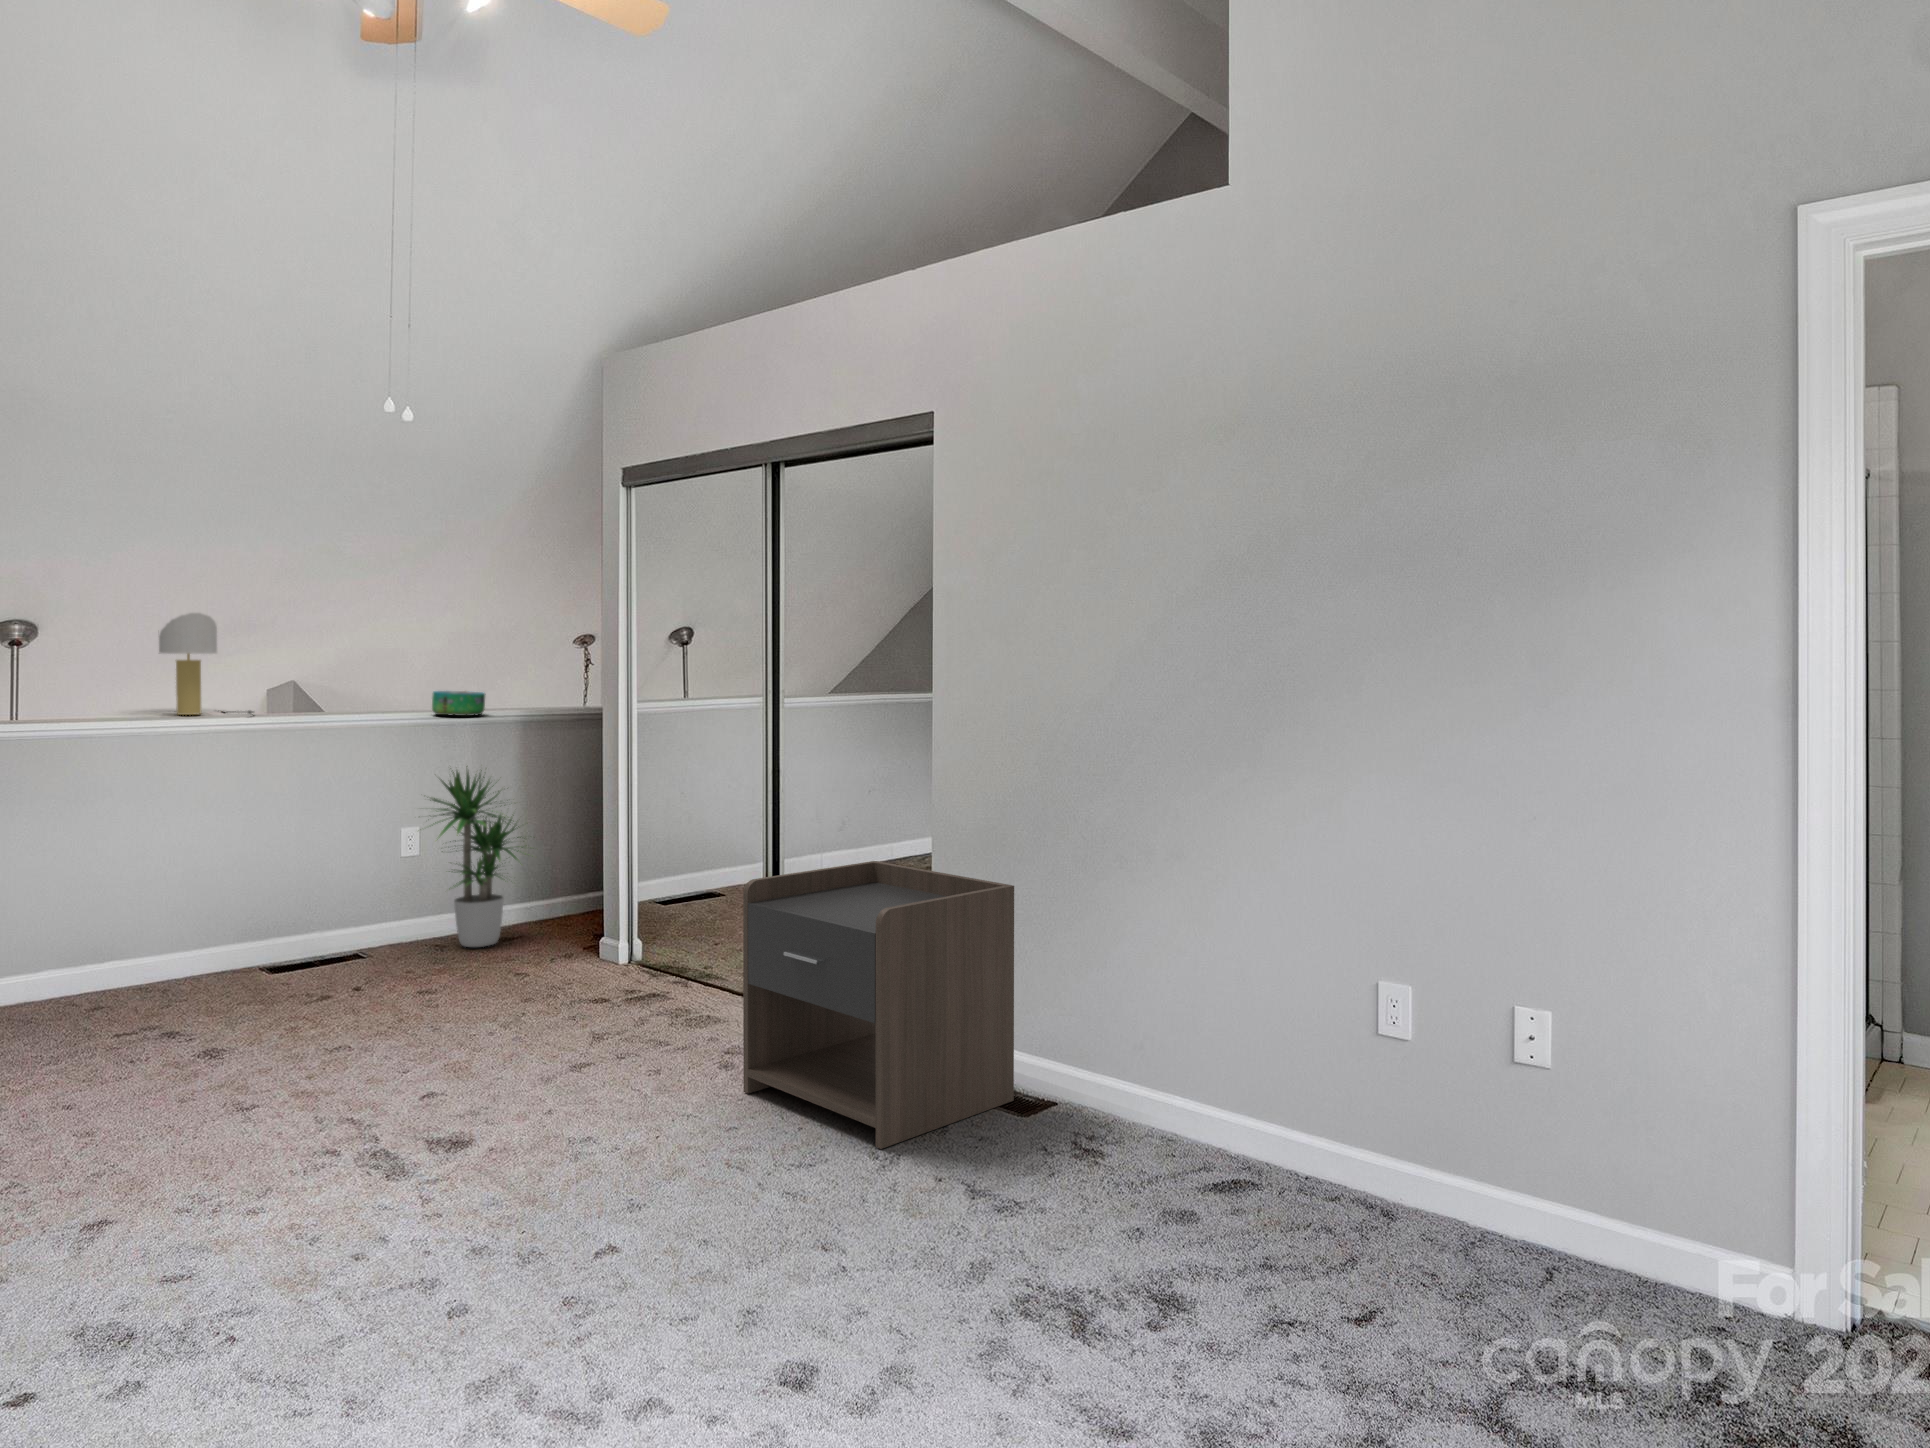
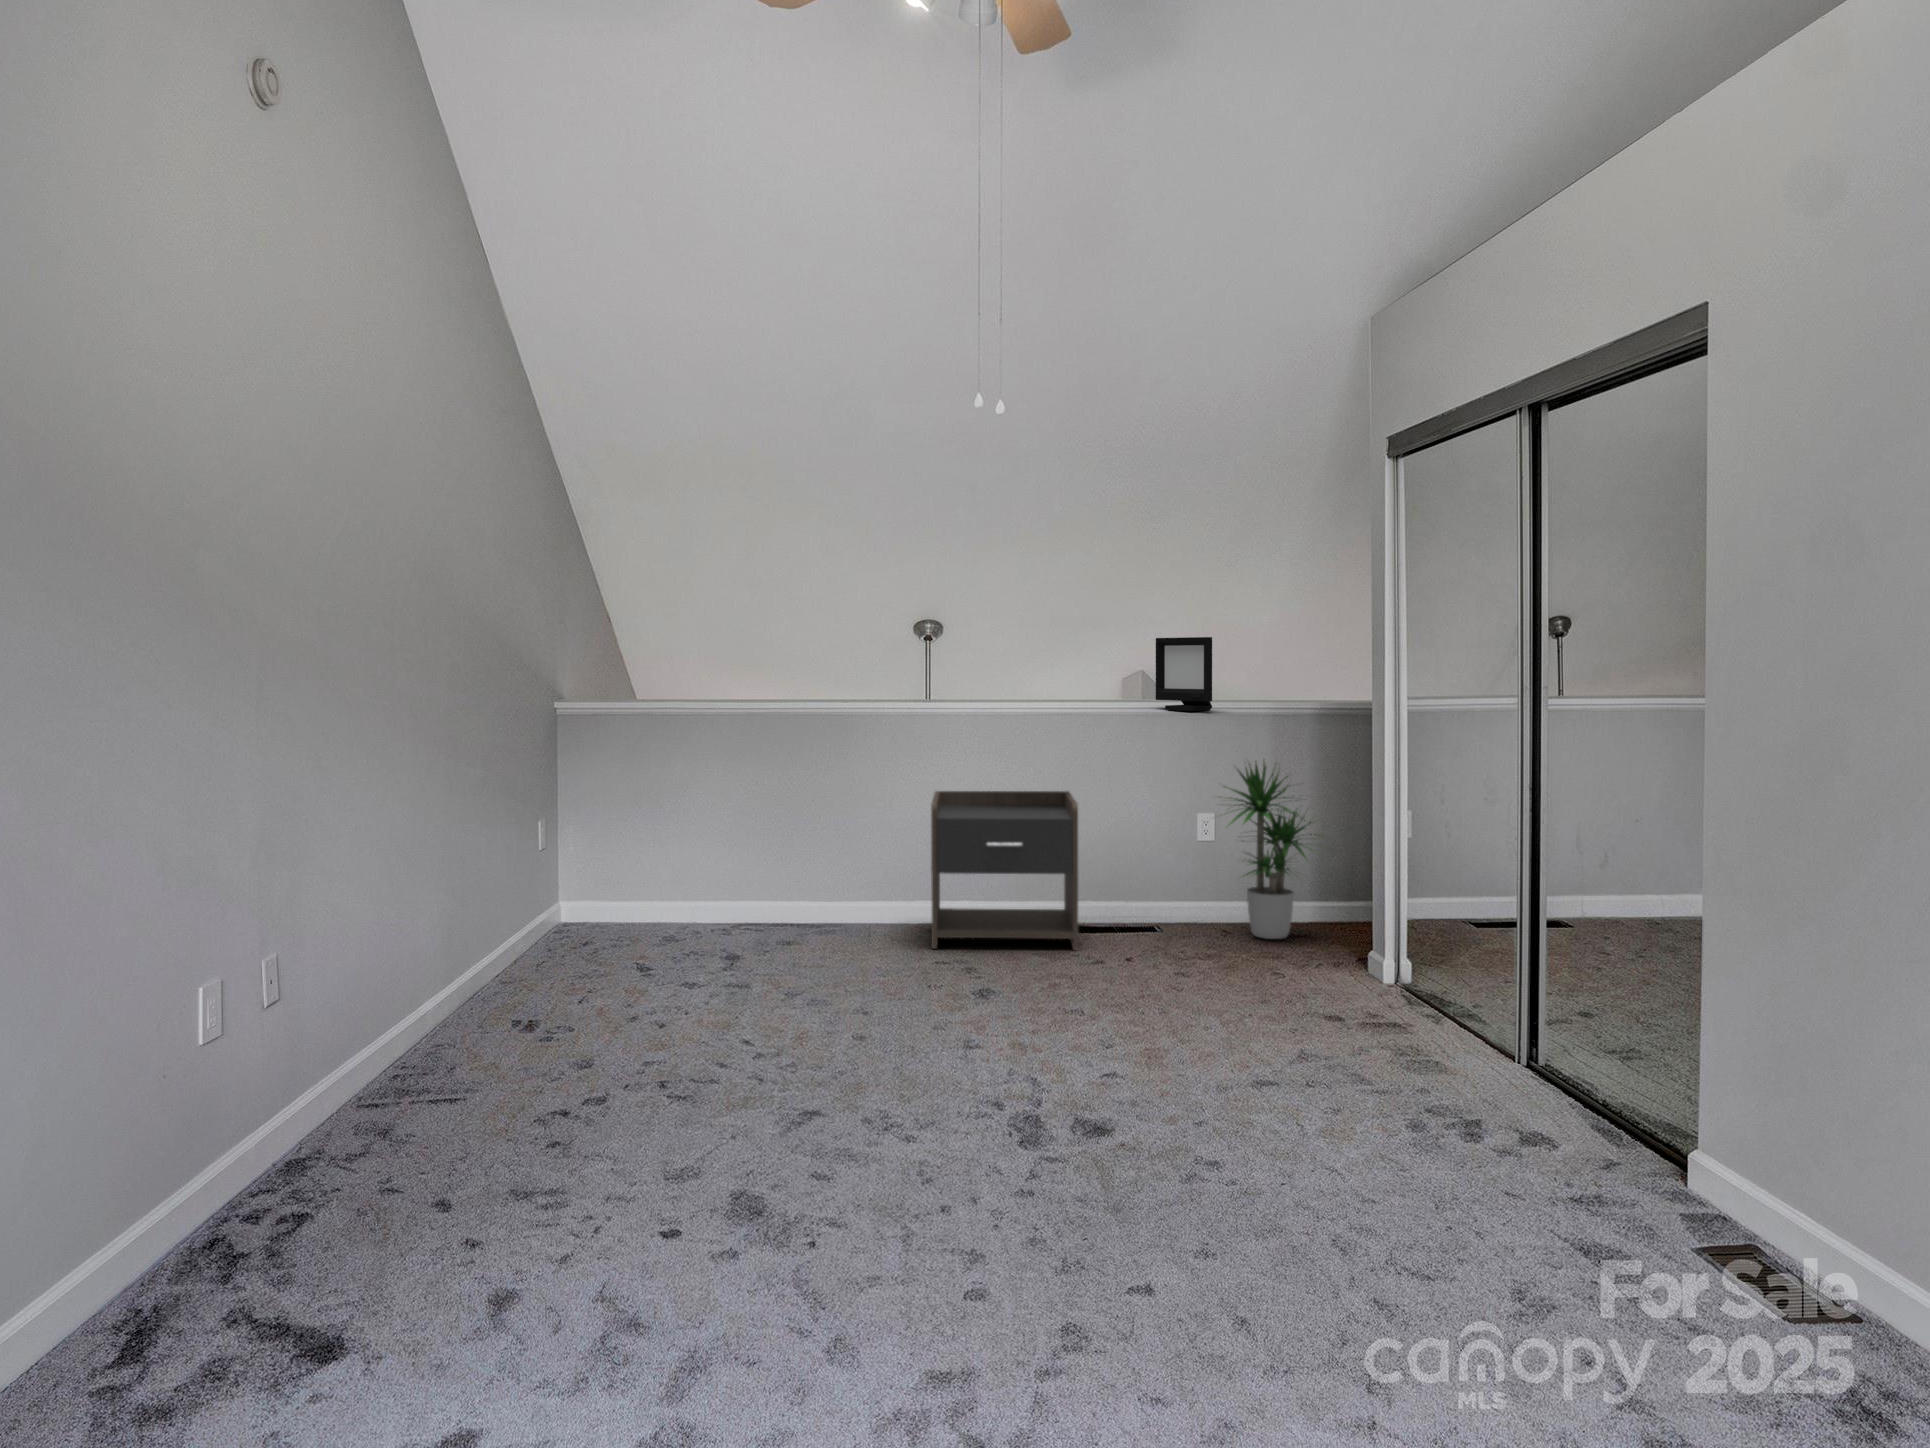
table lamp: present [159,613,253,715] -> none [1030,611,1098,702]
picture frame: none [336,641,408,720] -> present [1156,637,1212,711]
decorative bowl: present [432,691,485,716] -> none [1242,685,1292,710]
nightstand: present [743,861,1014,1149] -> present [931,791,1078,950]

